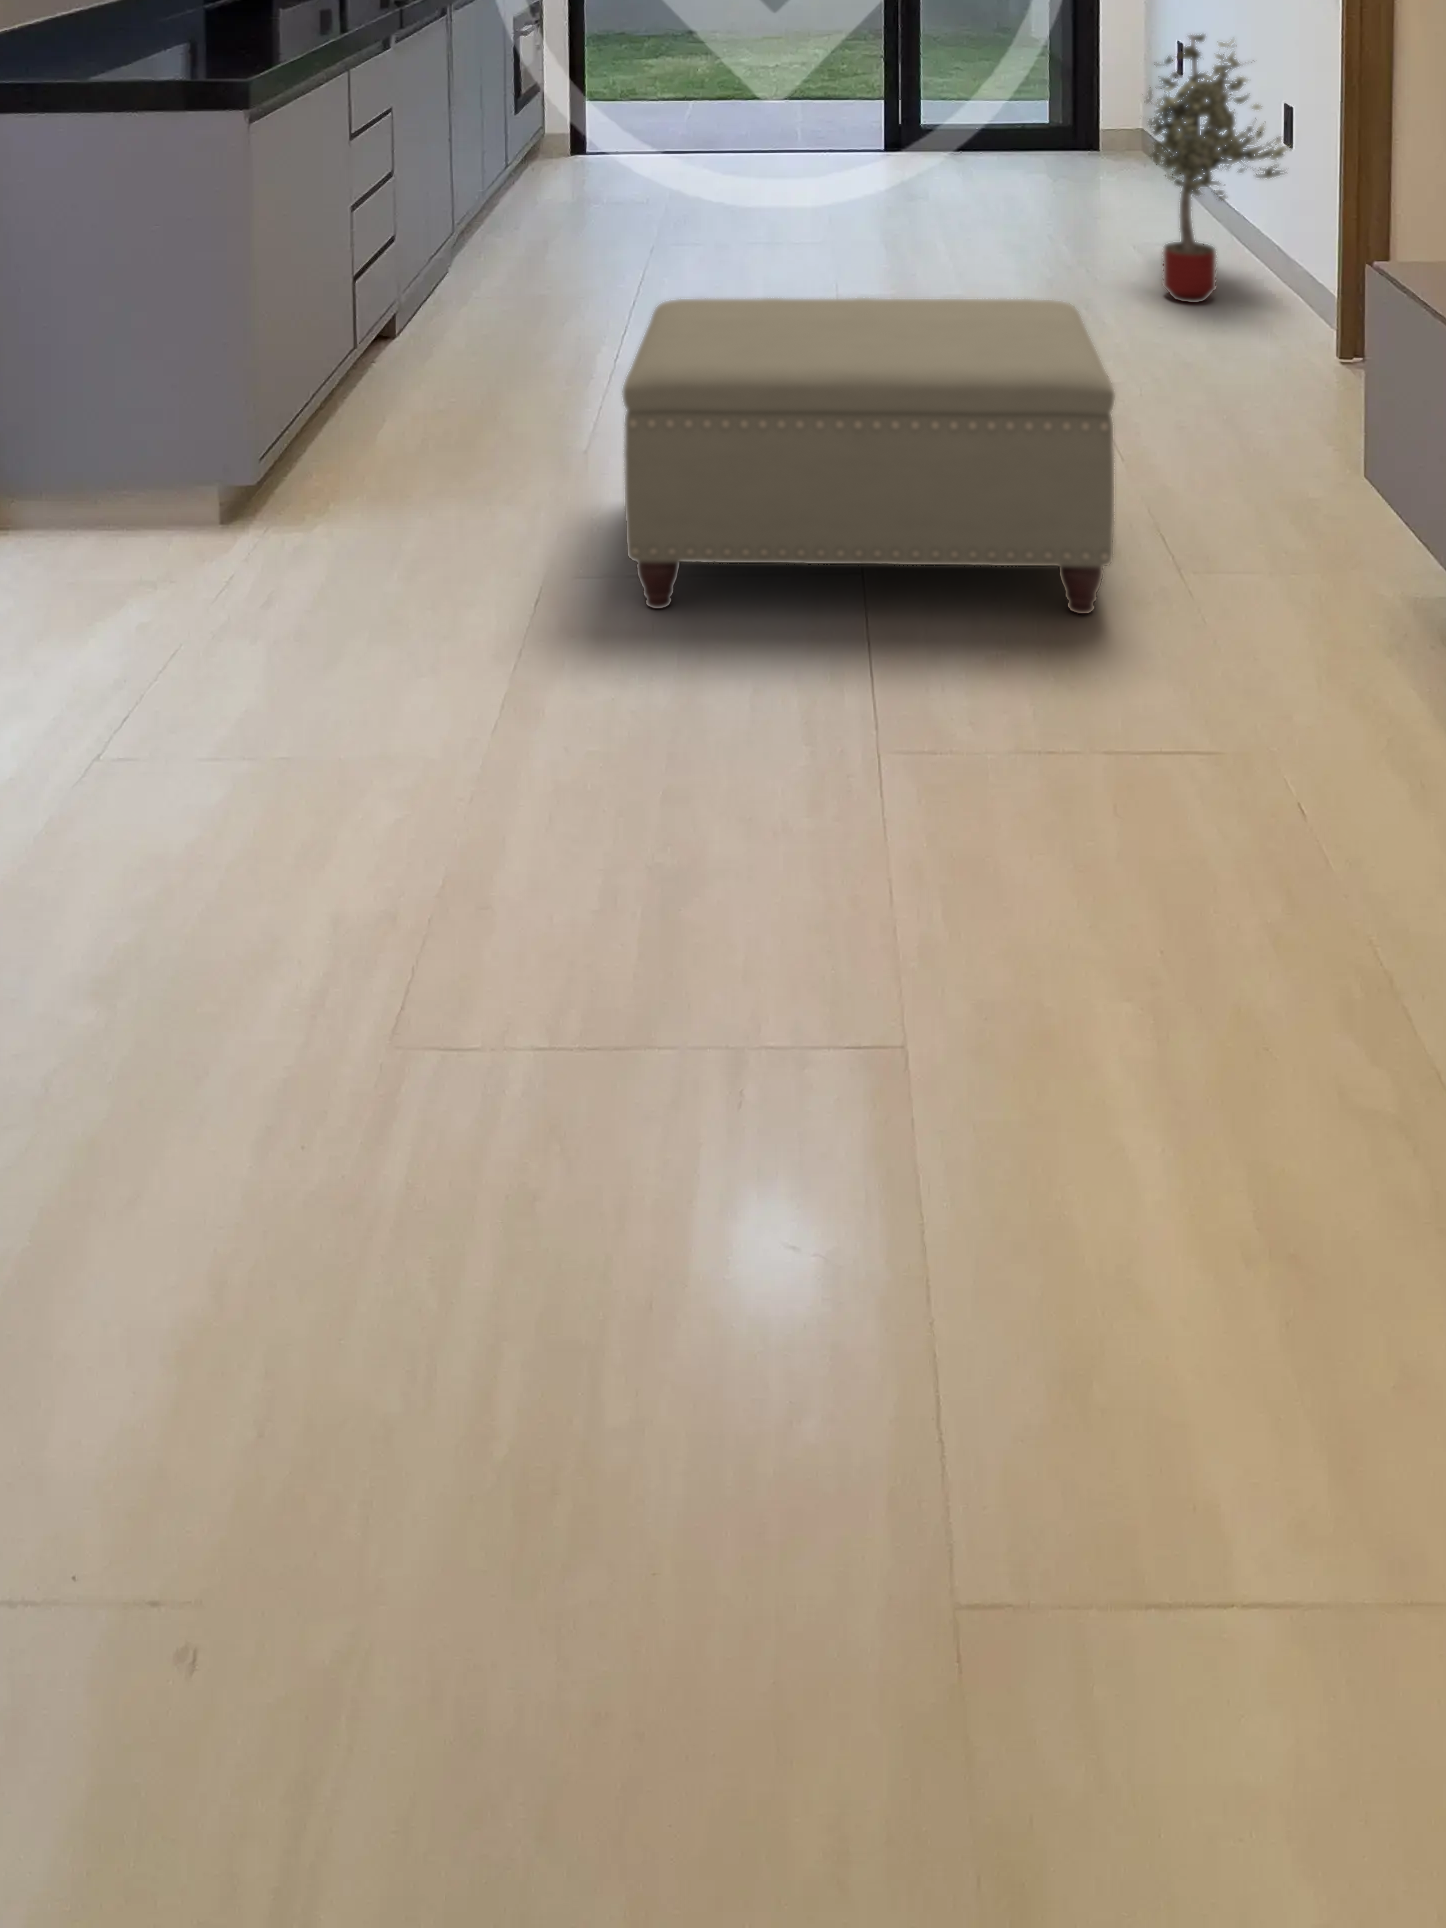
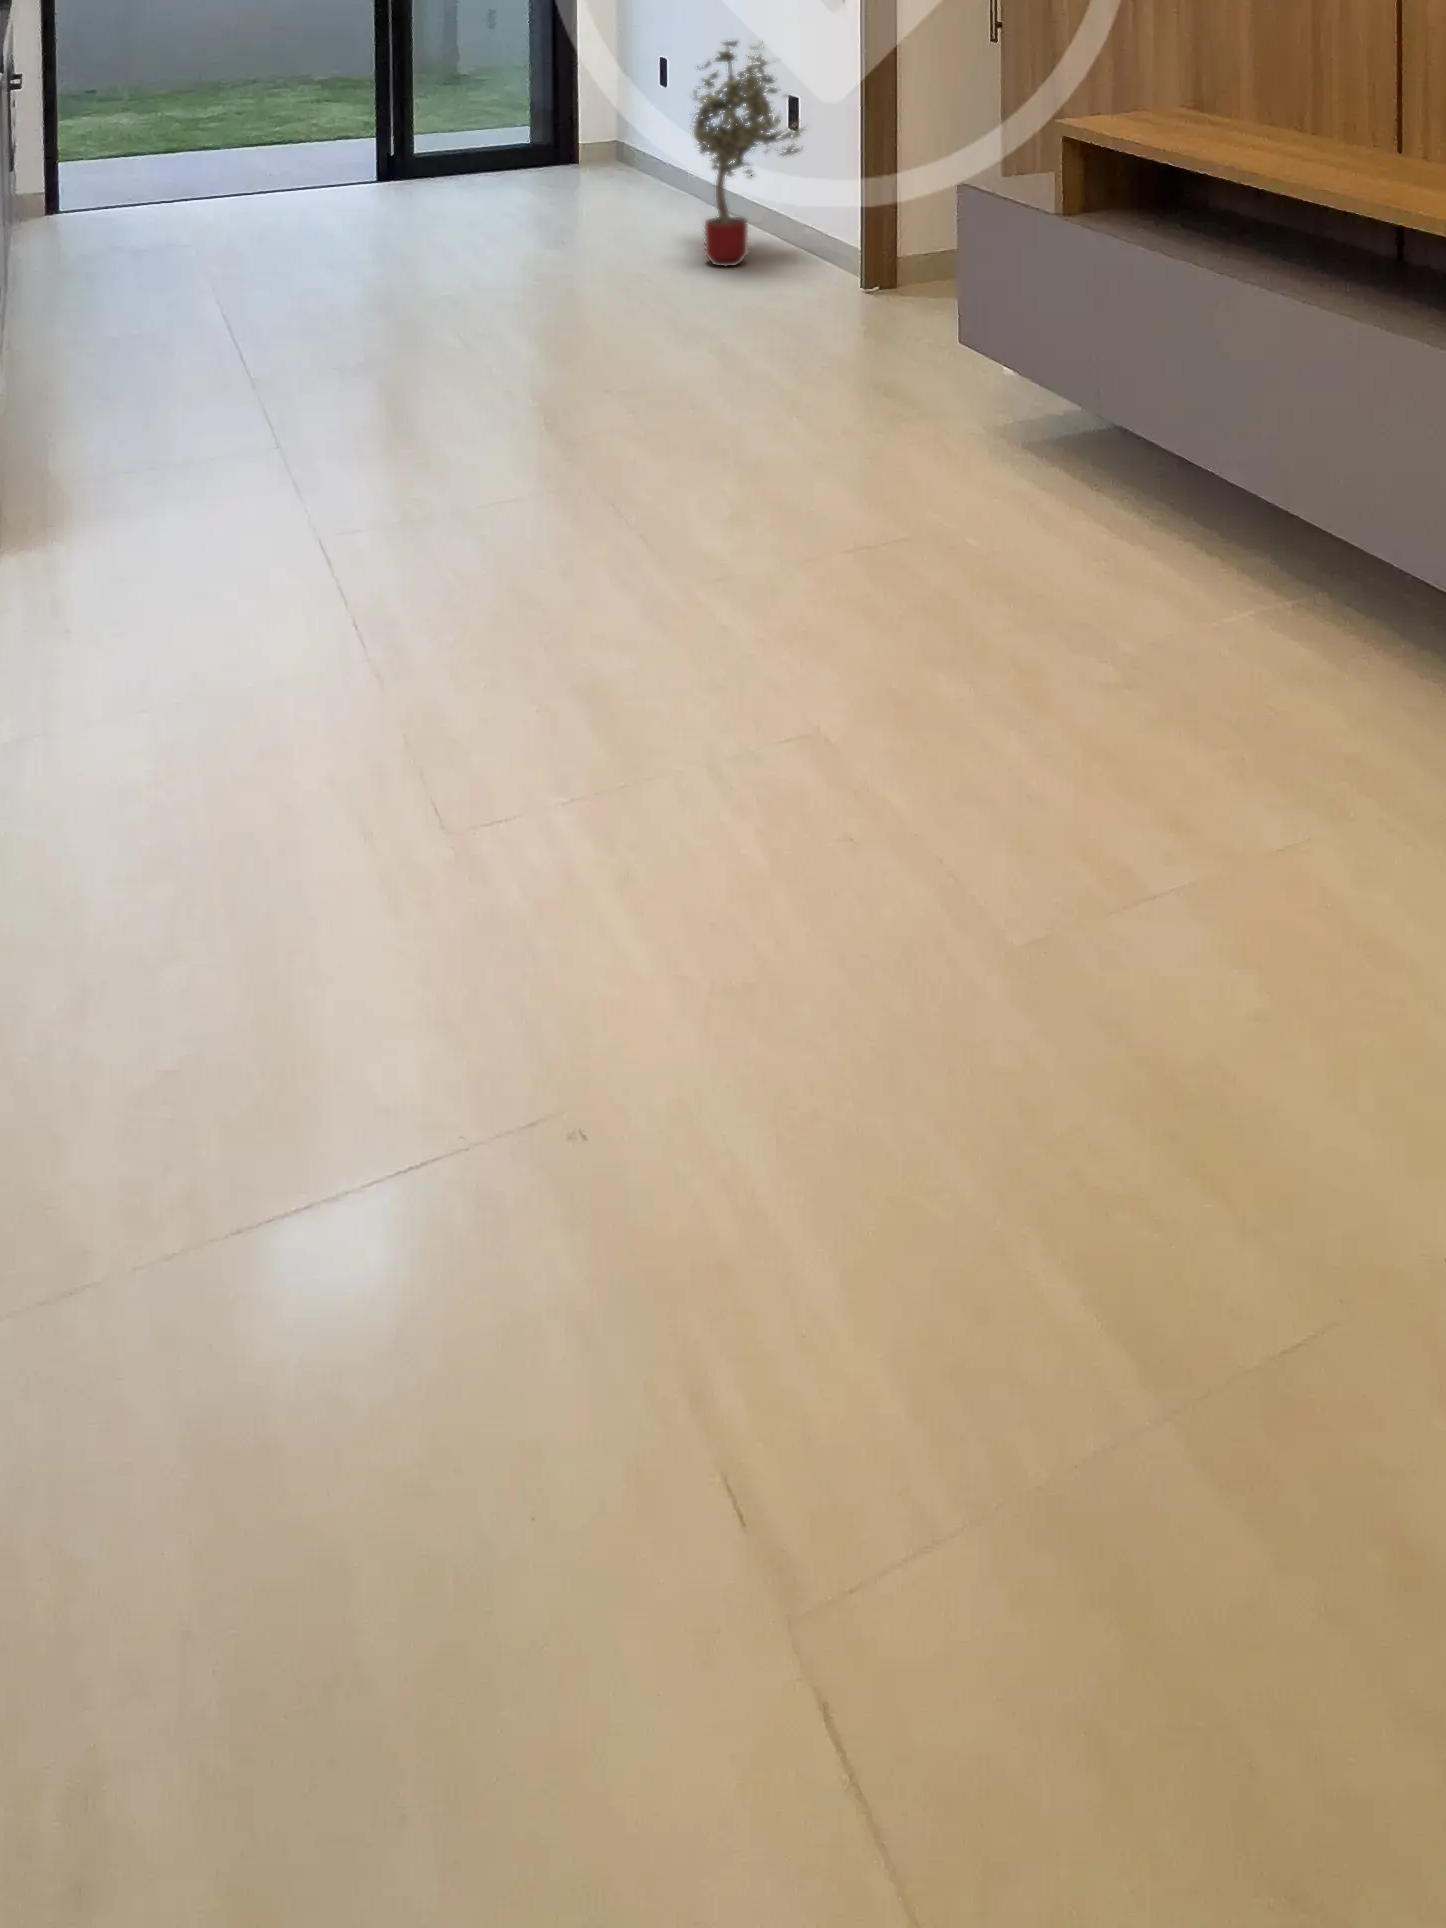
ottoman: present [622,298,1115,614] -> none [382,245,808,539]

